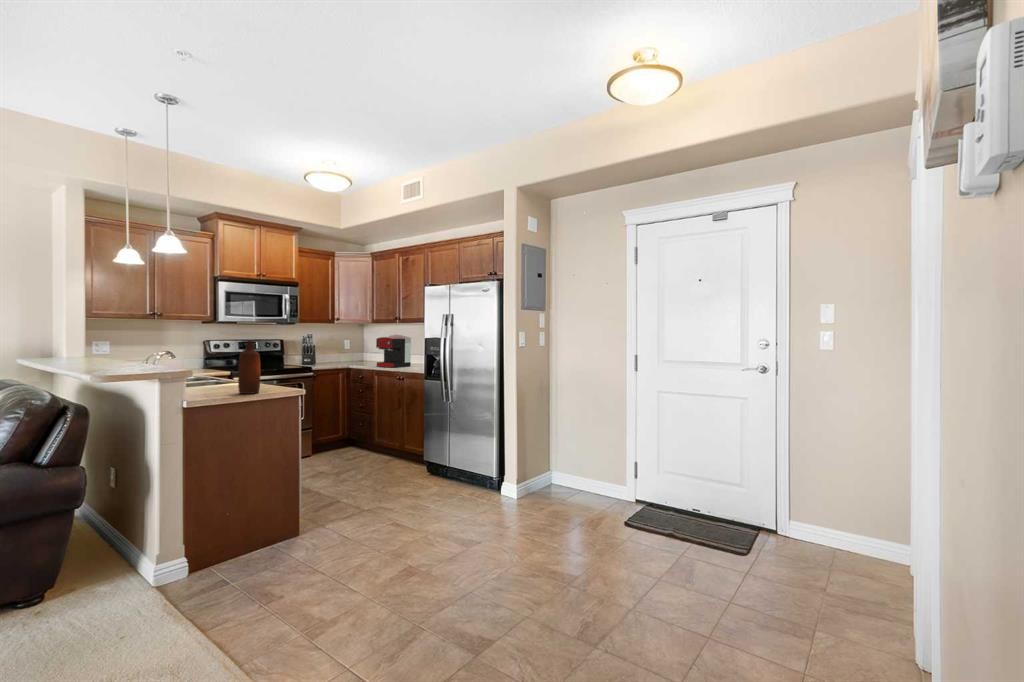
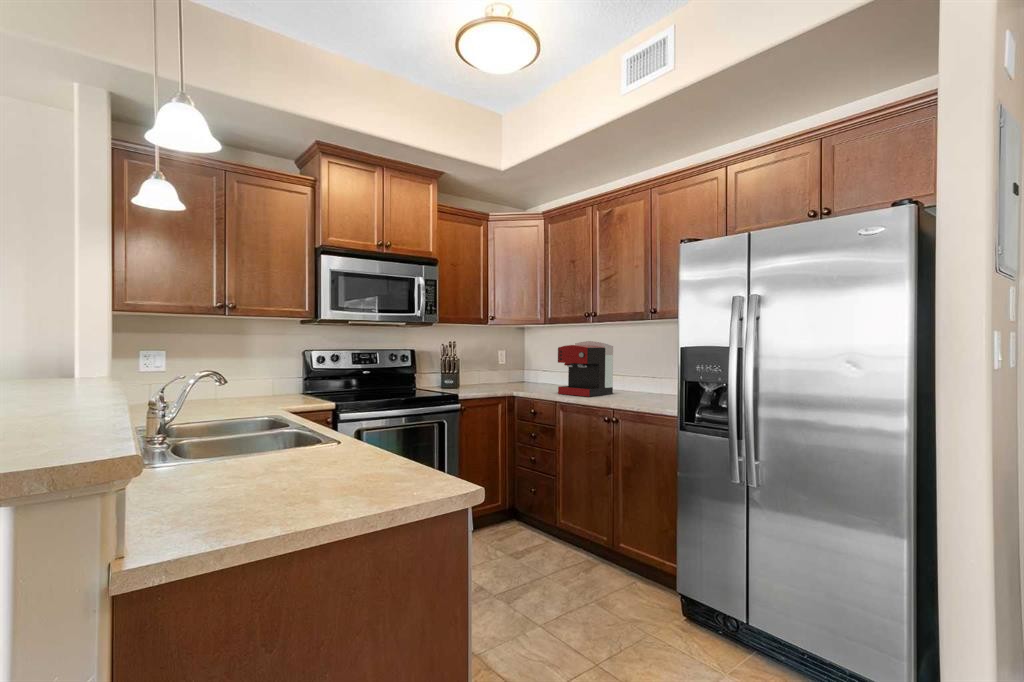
bottle: present [238,341,260,394] -> none [321,351,377,500]

